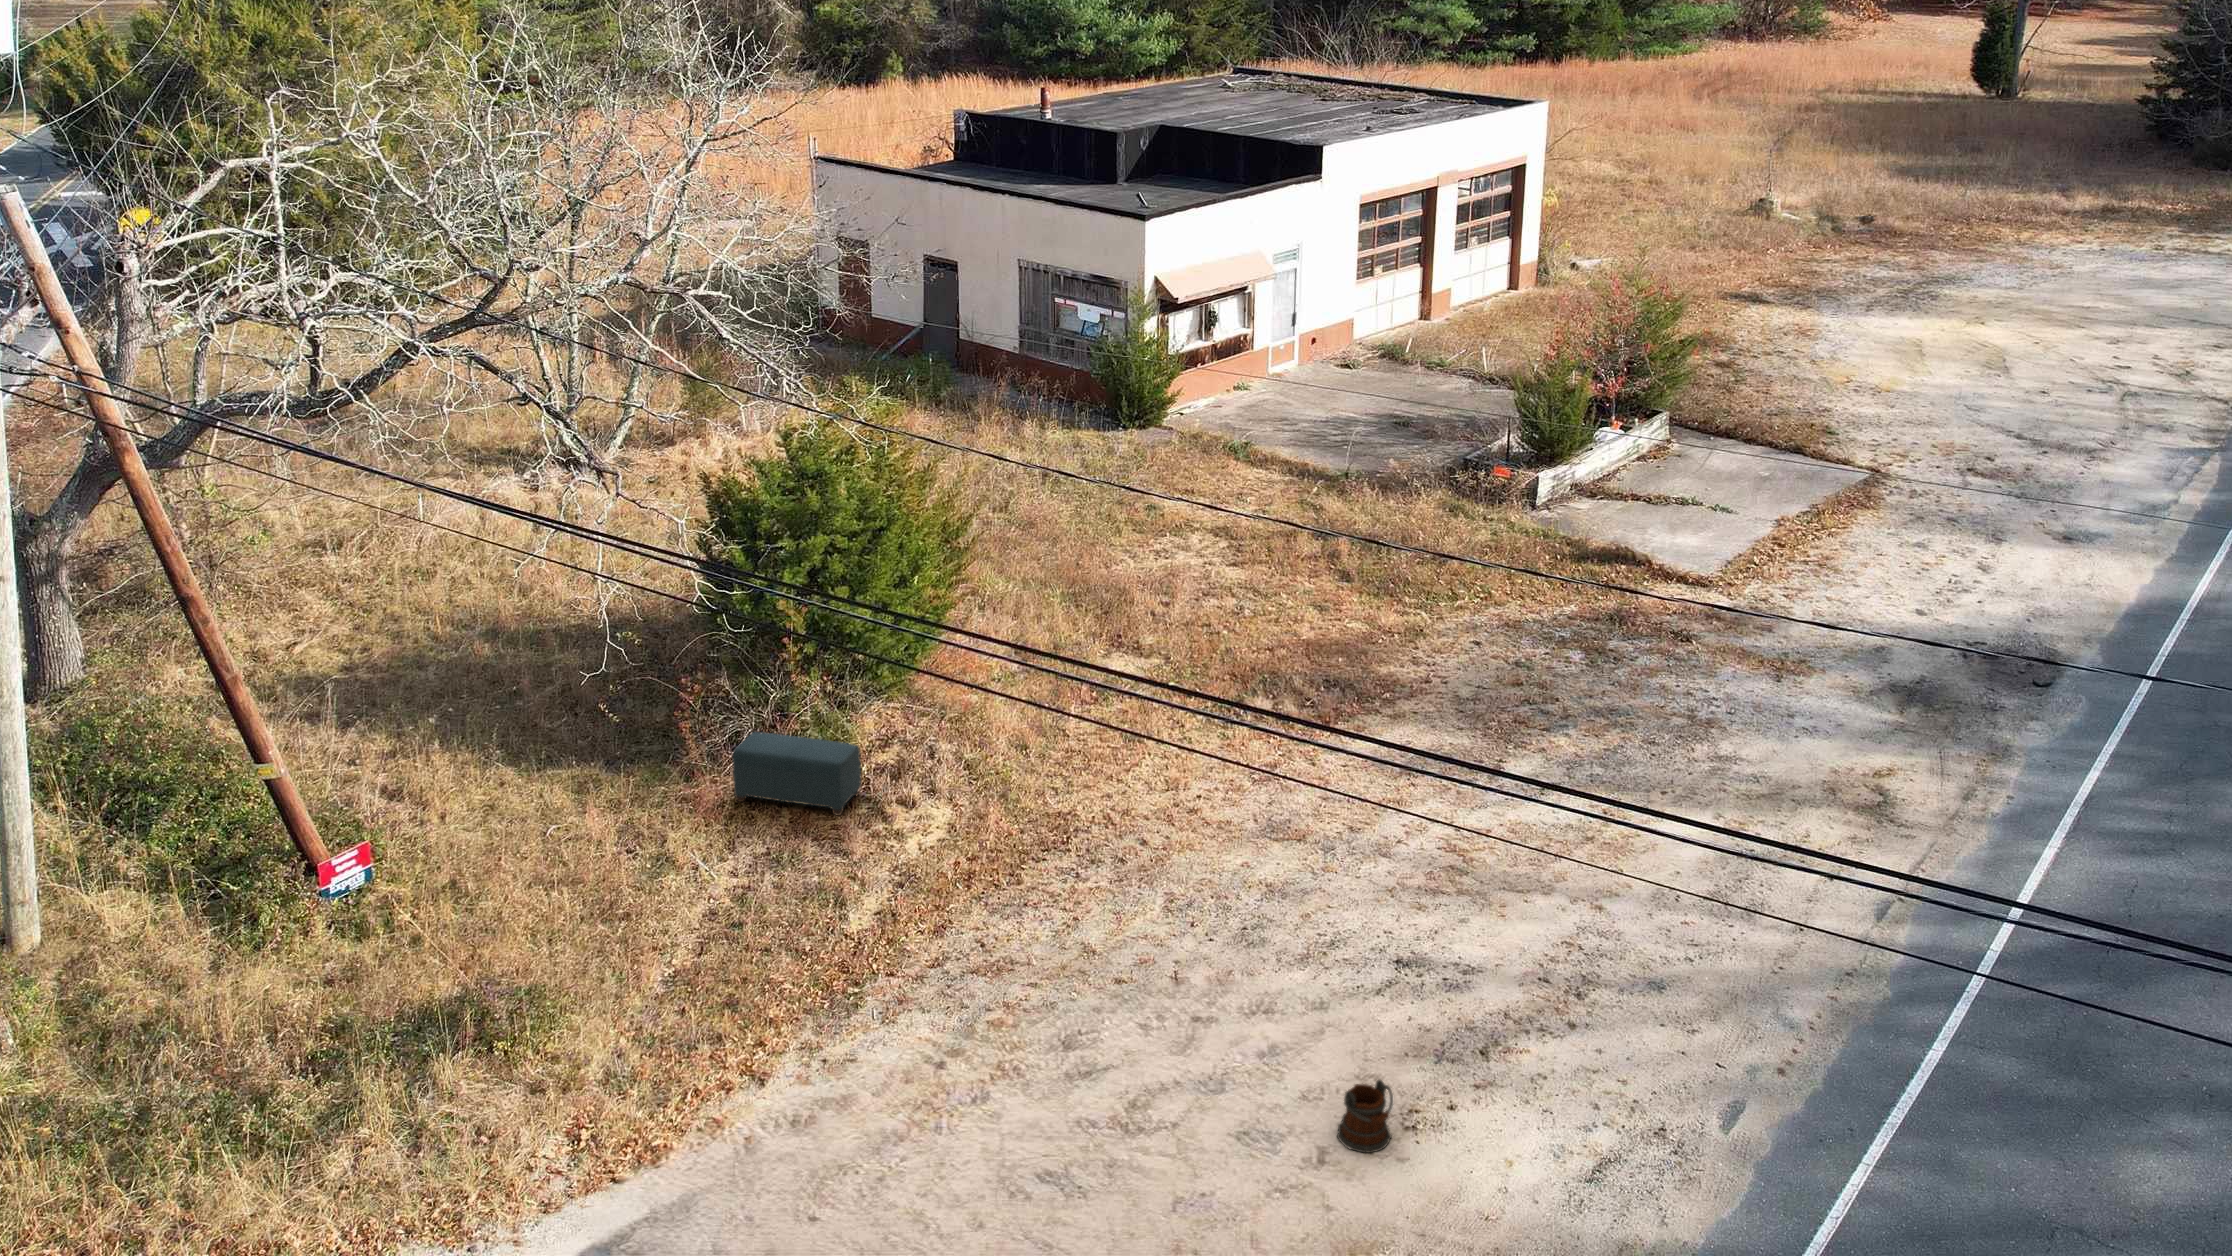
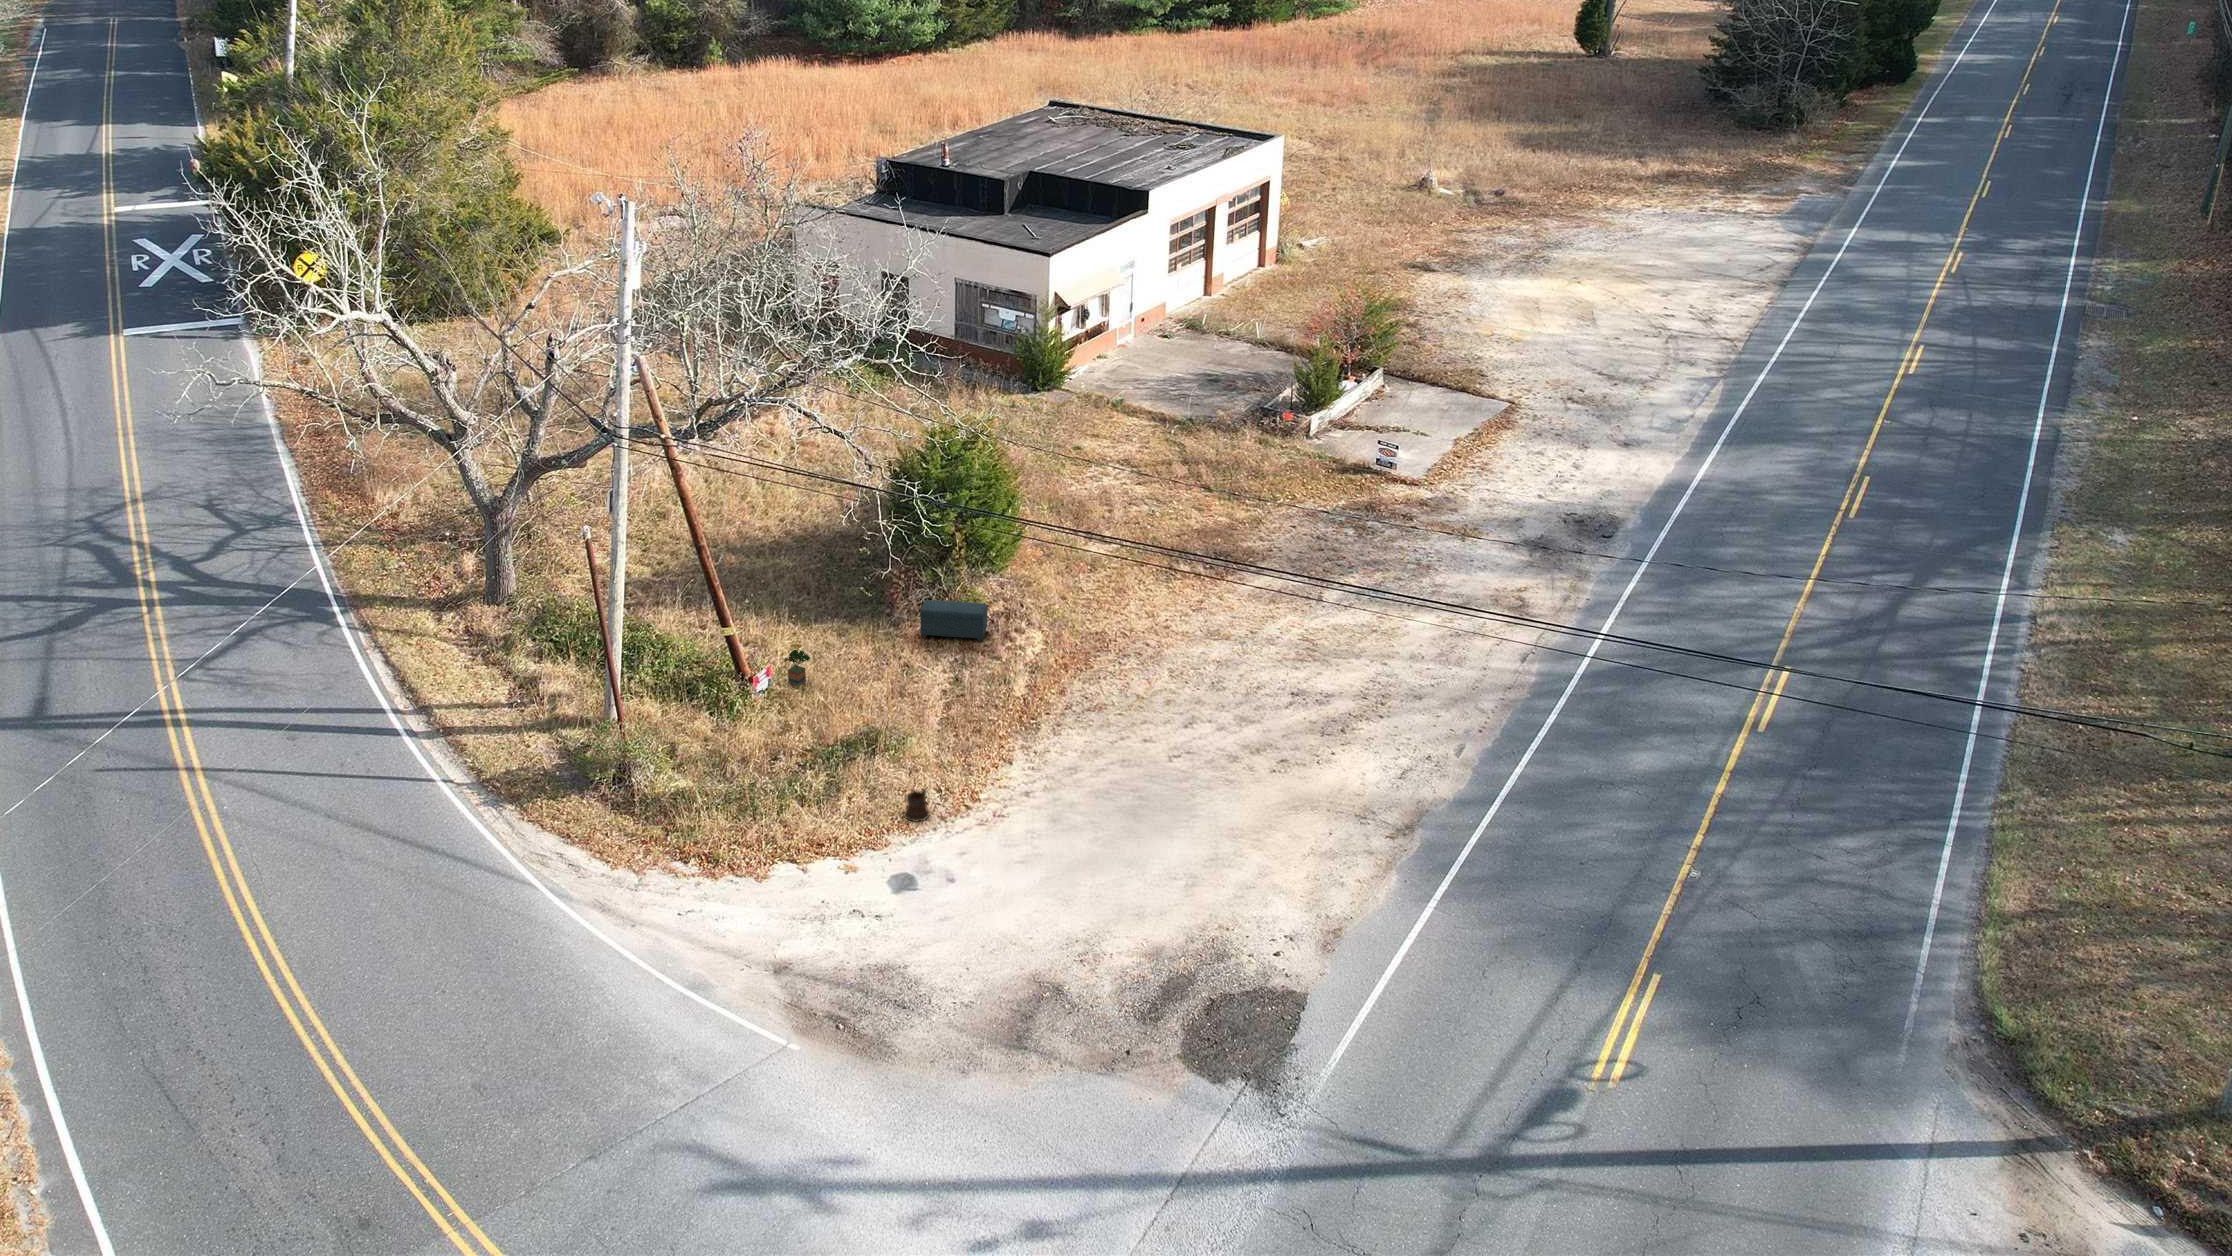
potted tree: none [430,810,482,882] -> present [784,650,810,686]
bucket: present [1337,1080,1393,1153] -> present [904,788,930,822]

